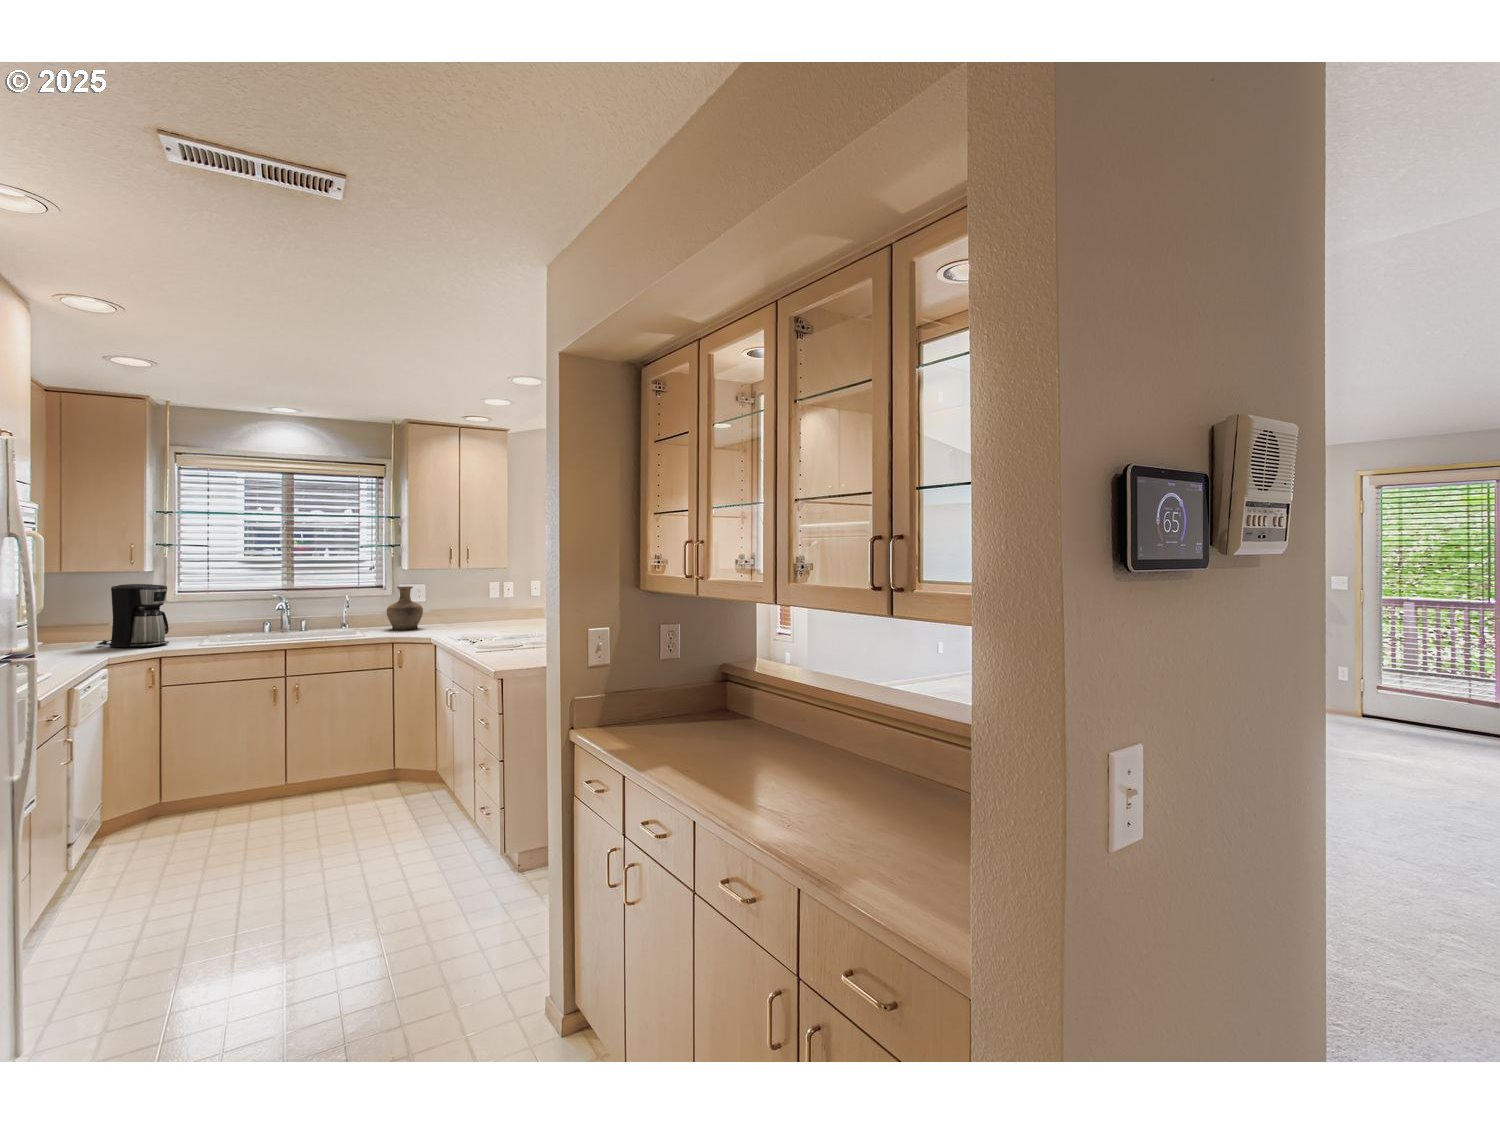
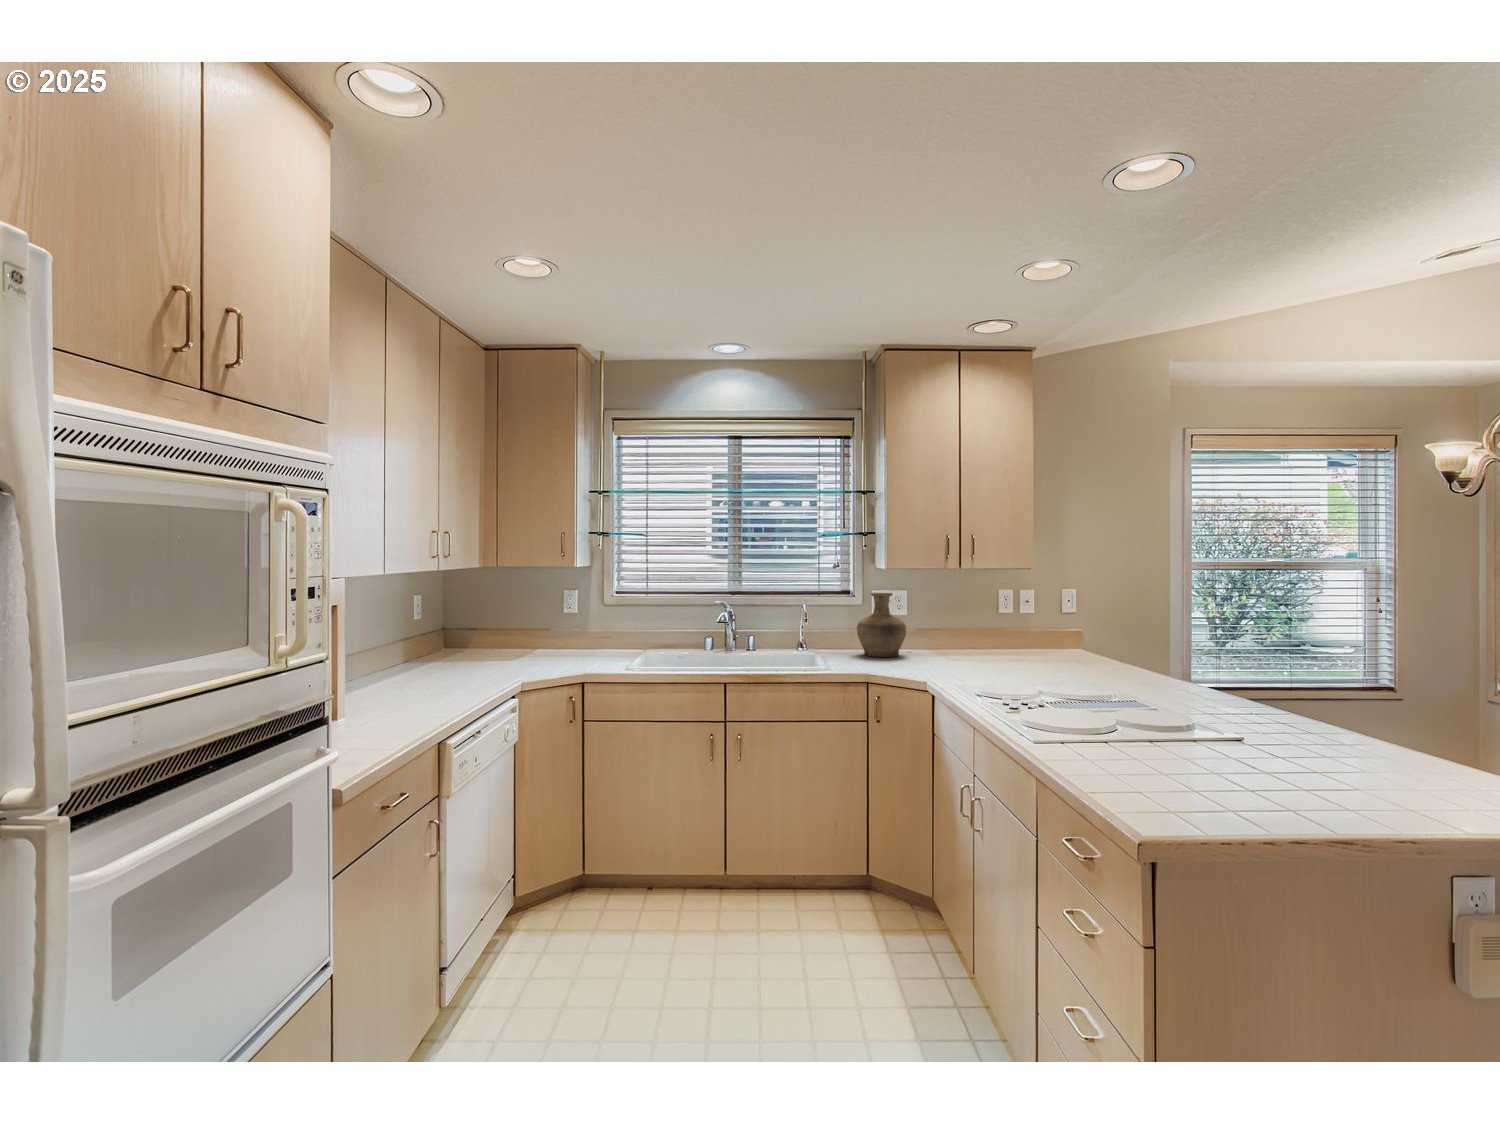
coffee maker: present [98,584,169,647] -> none [529,583,601,666]

